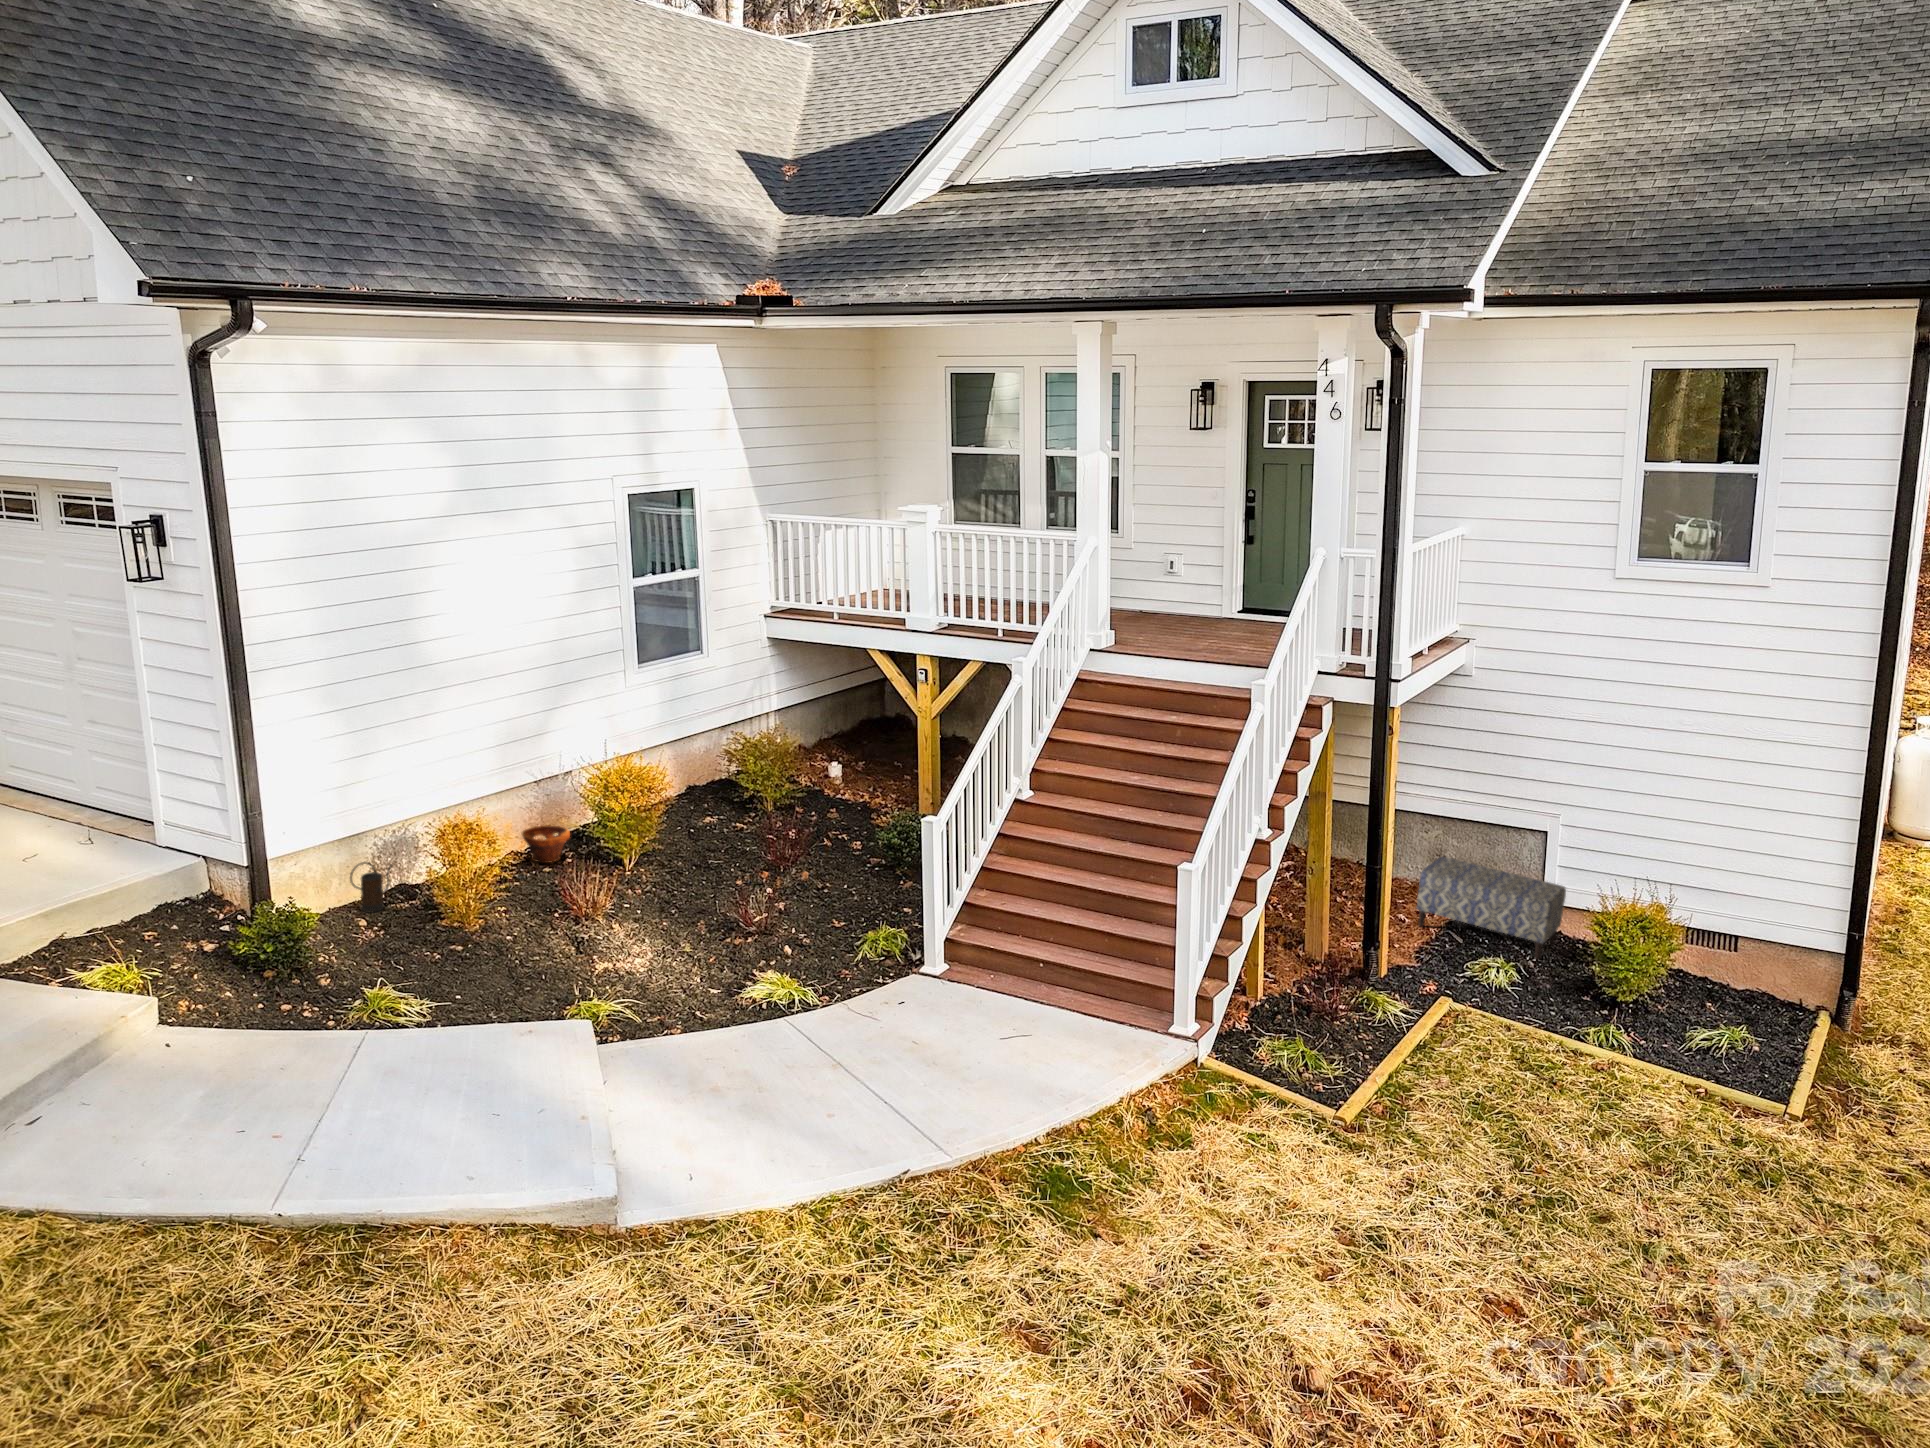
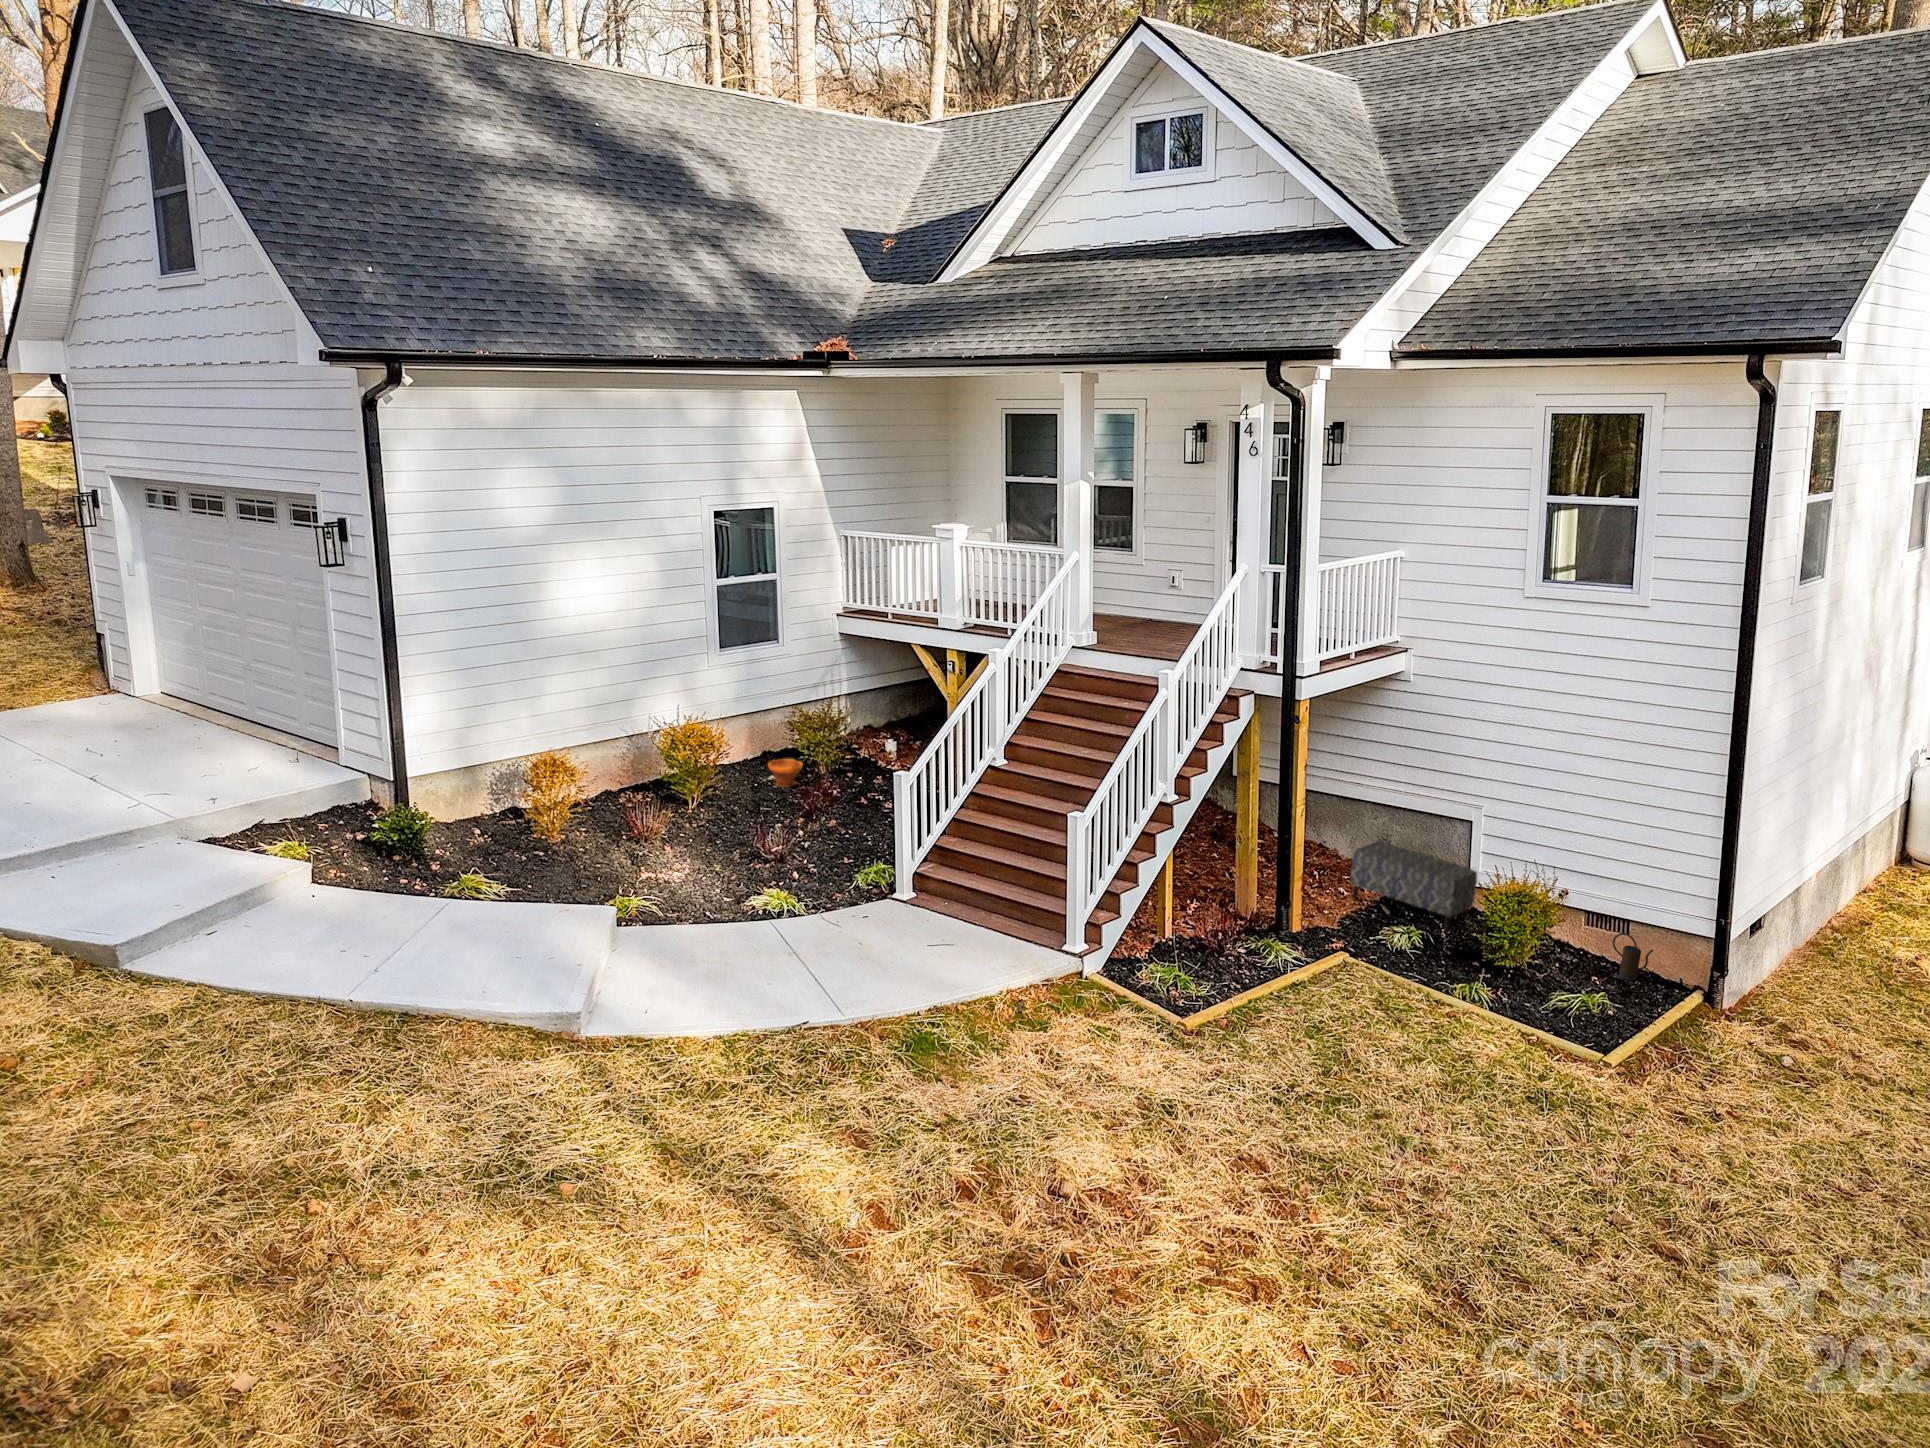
planter: present [521,825,570,863] -> present [768,759,803,787]
watering can: present [350,862,392,913] -> present [1613,933,1654,980]

